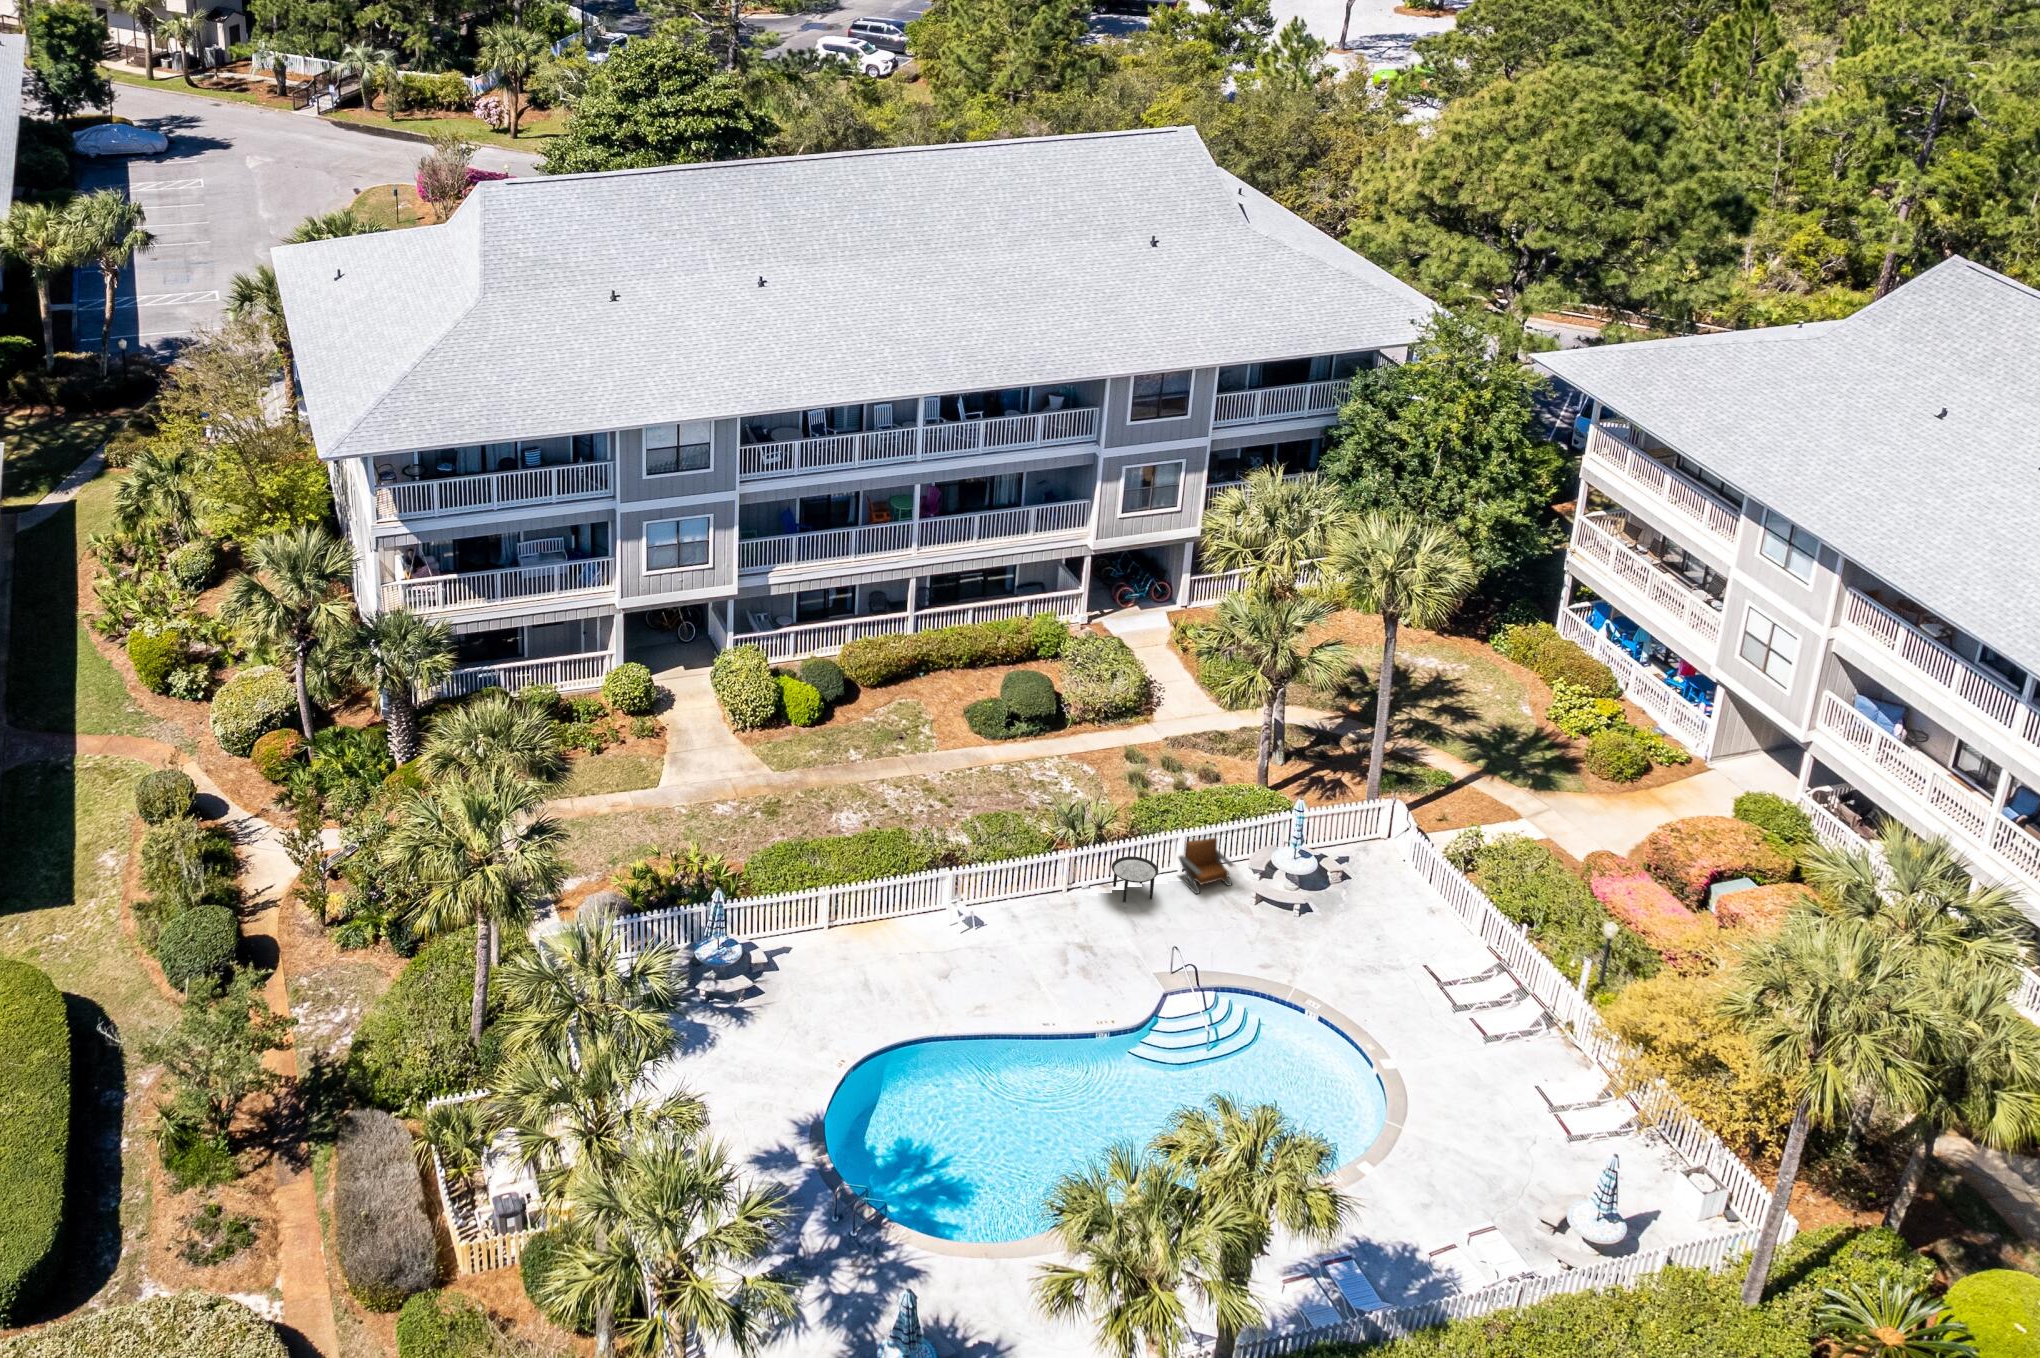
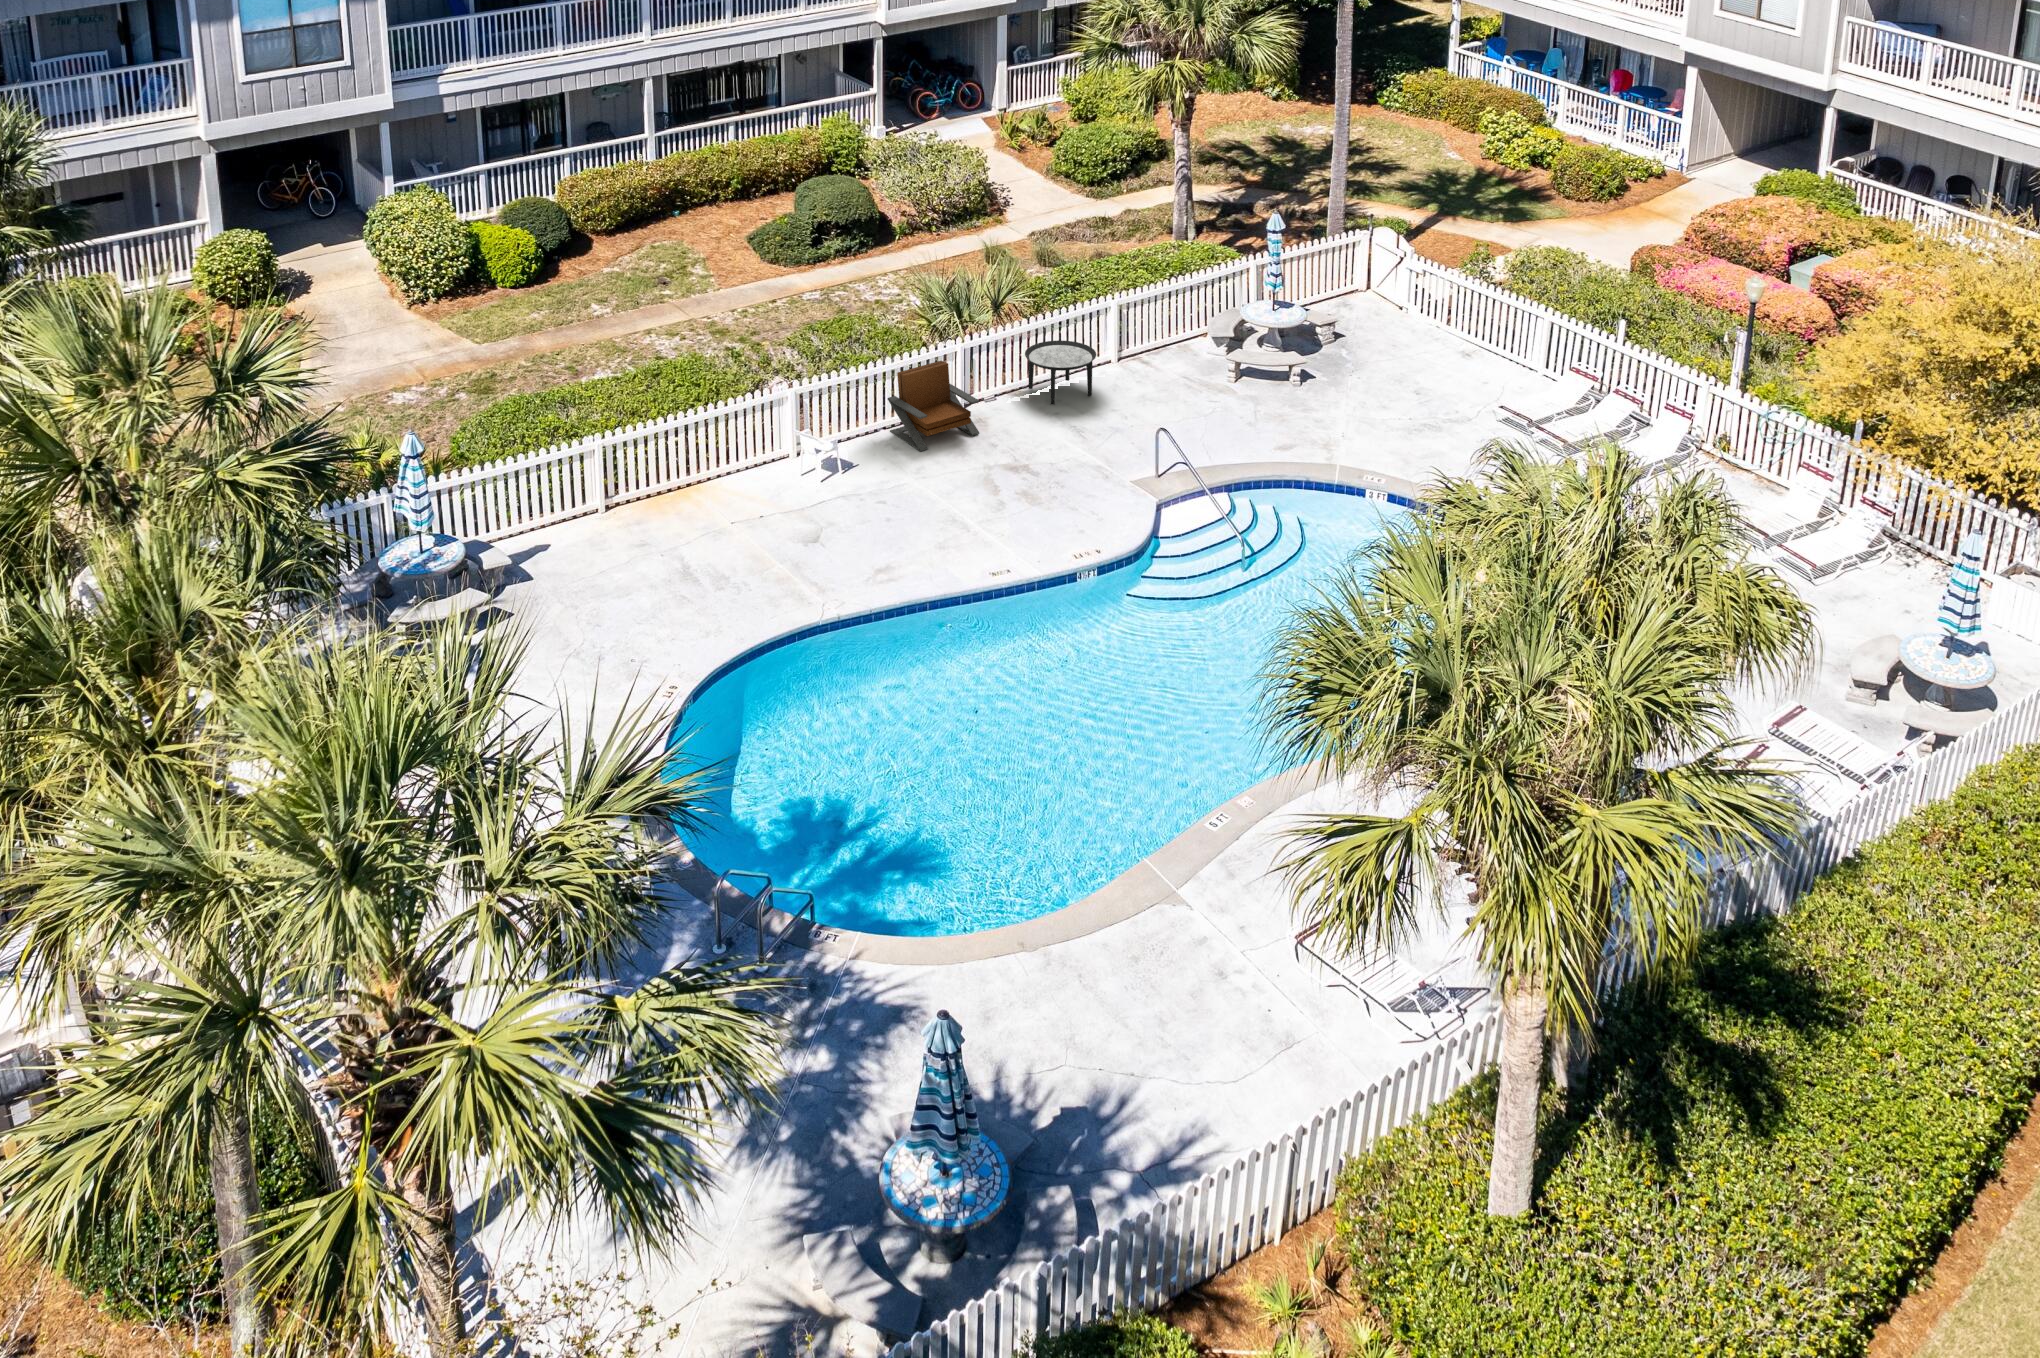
lounge chair: present [1177,838,1234,894] -> present [888,361,979,451]

